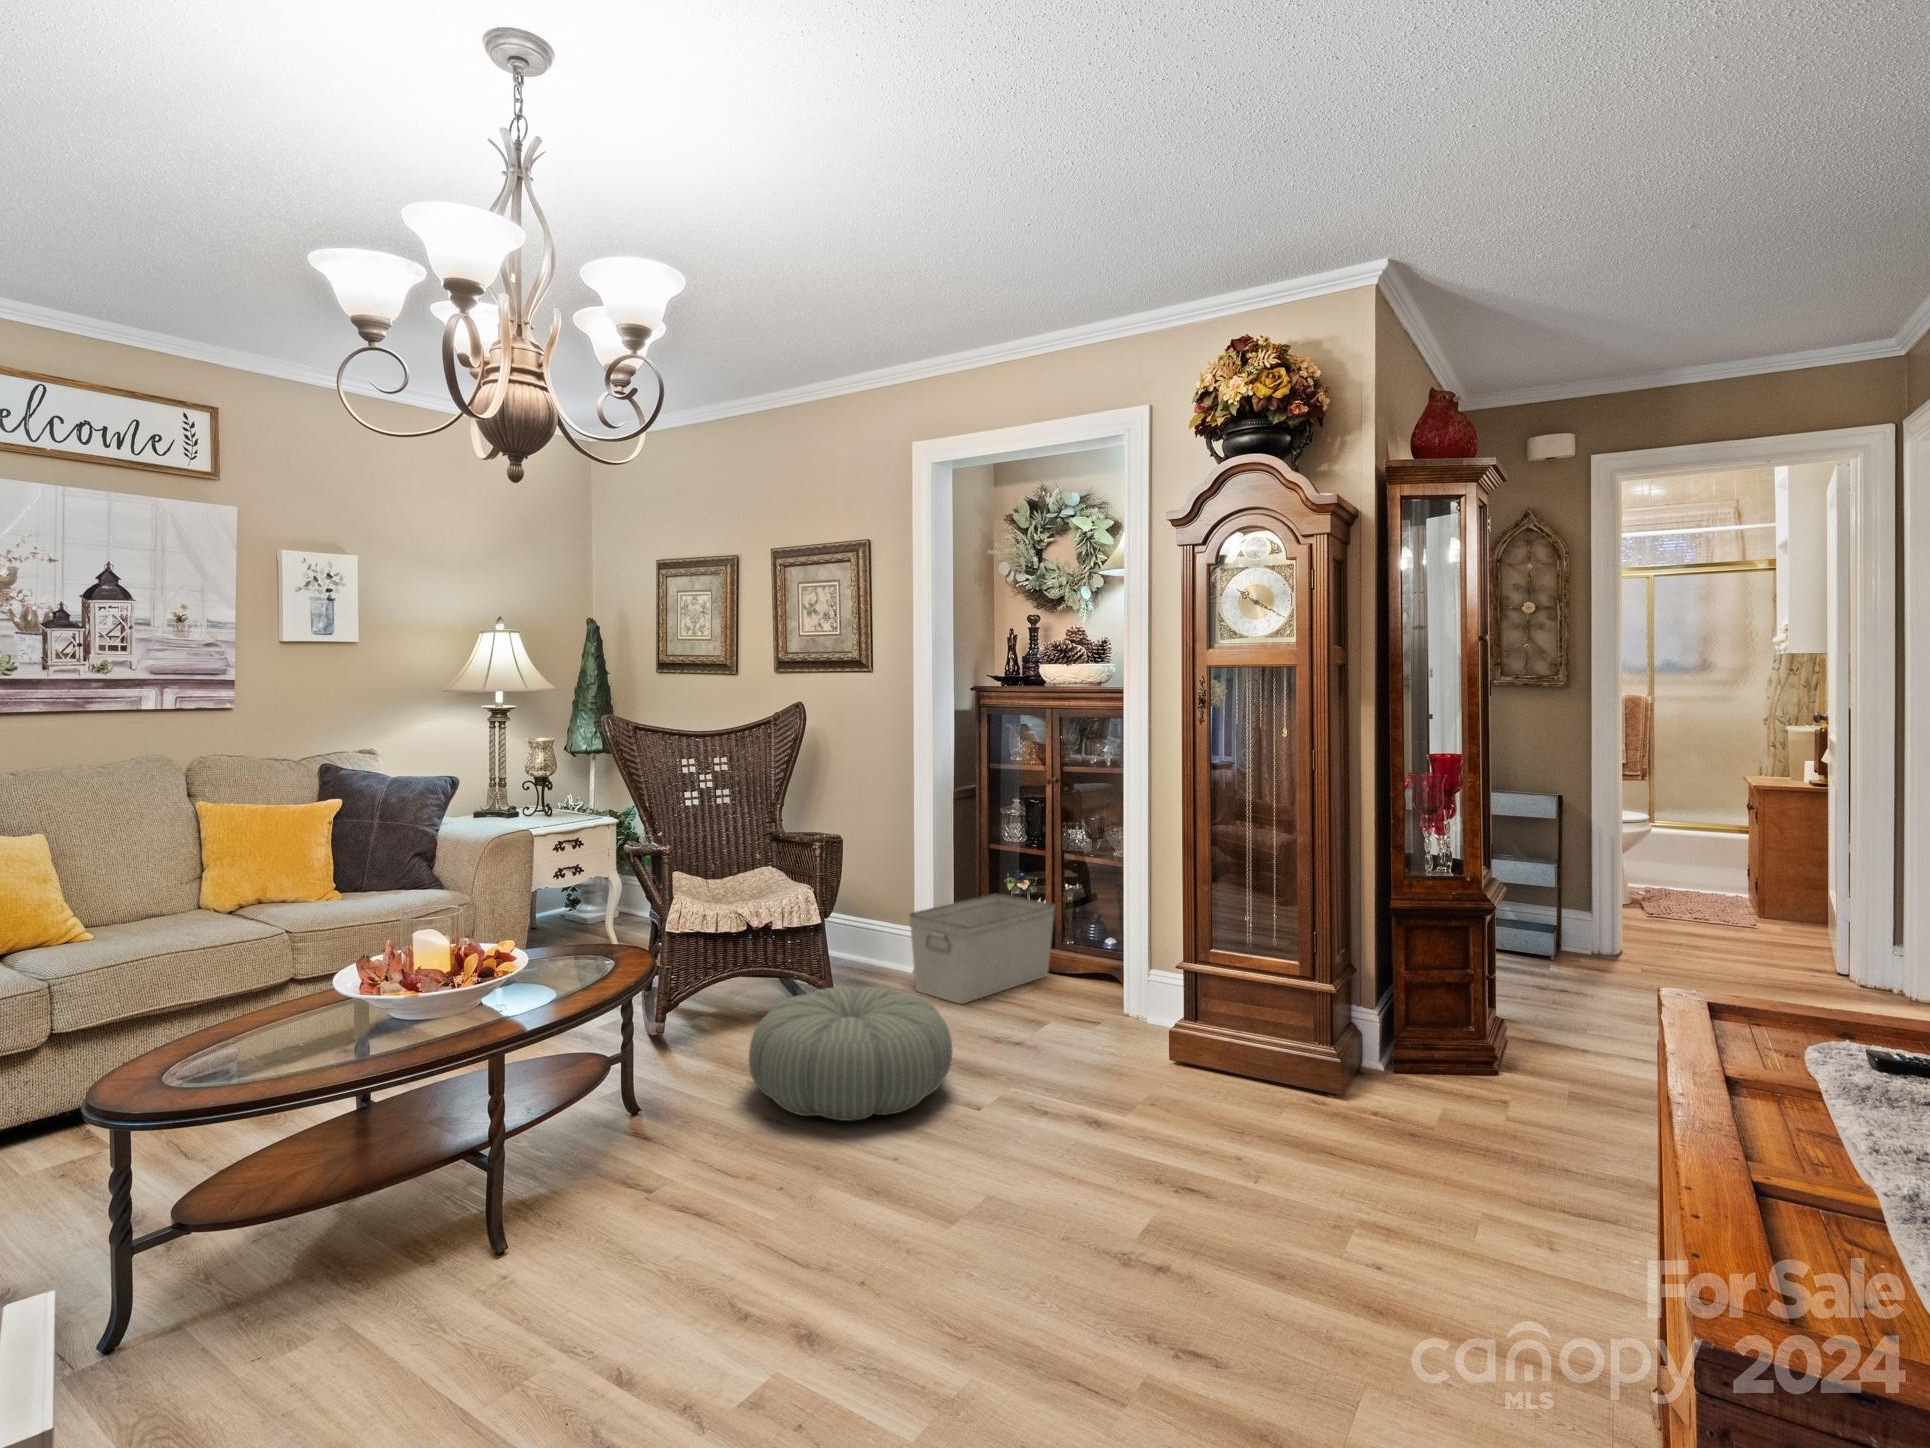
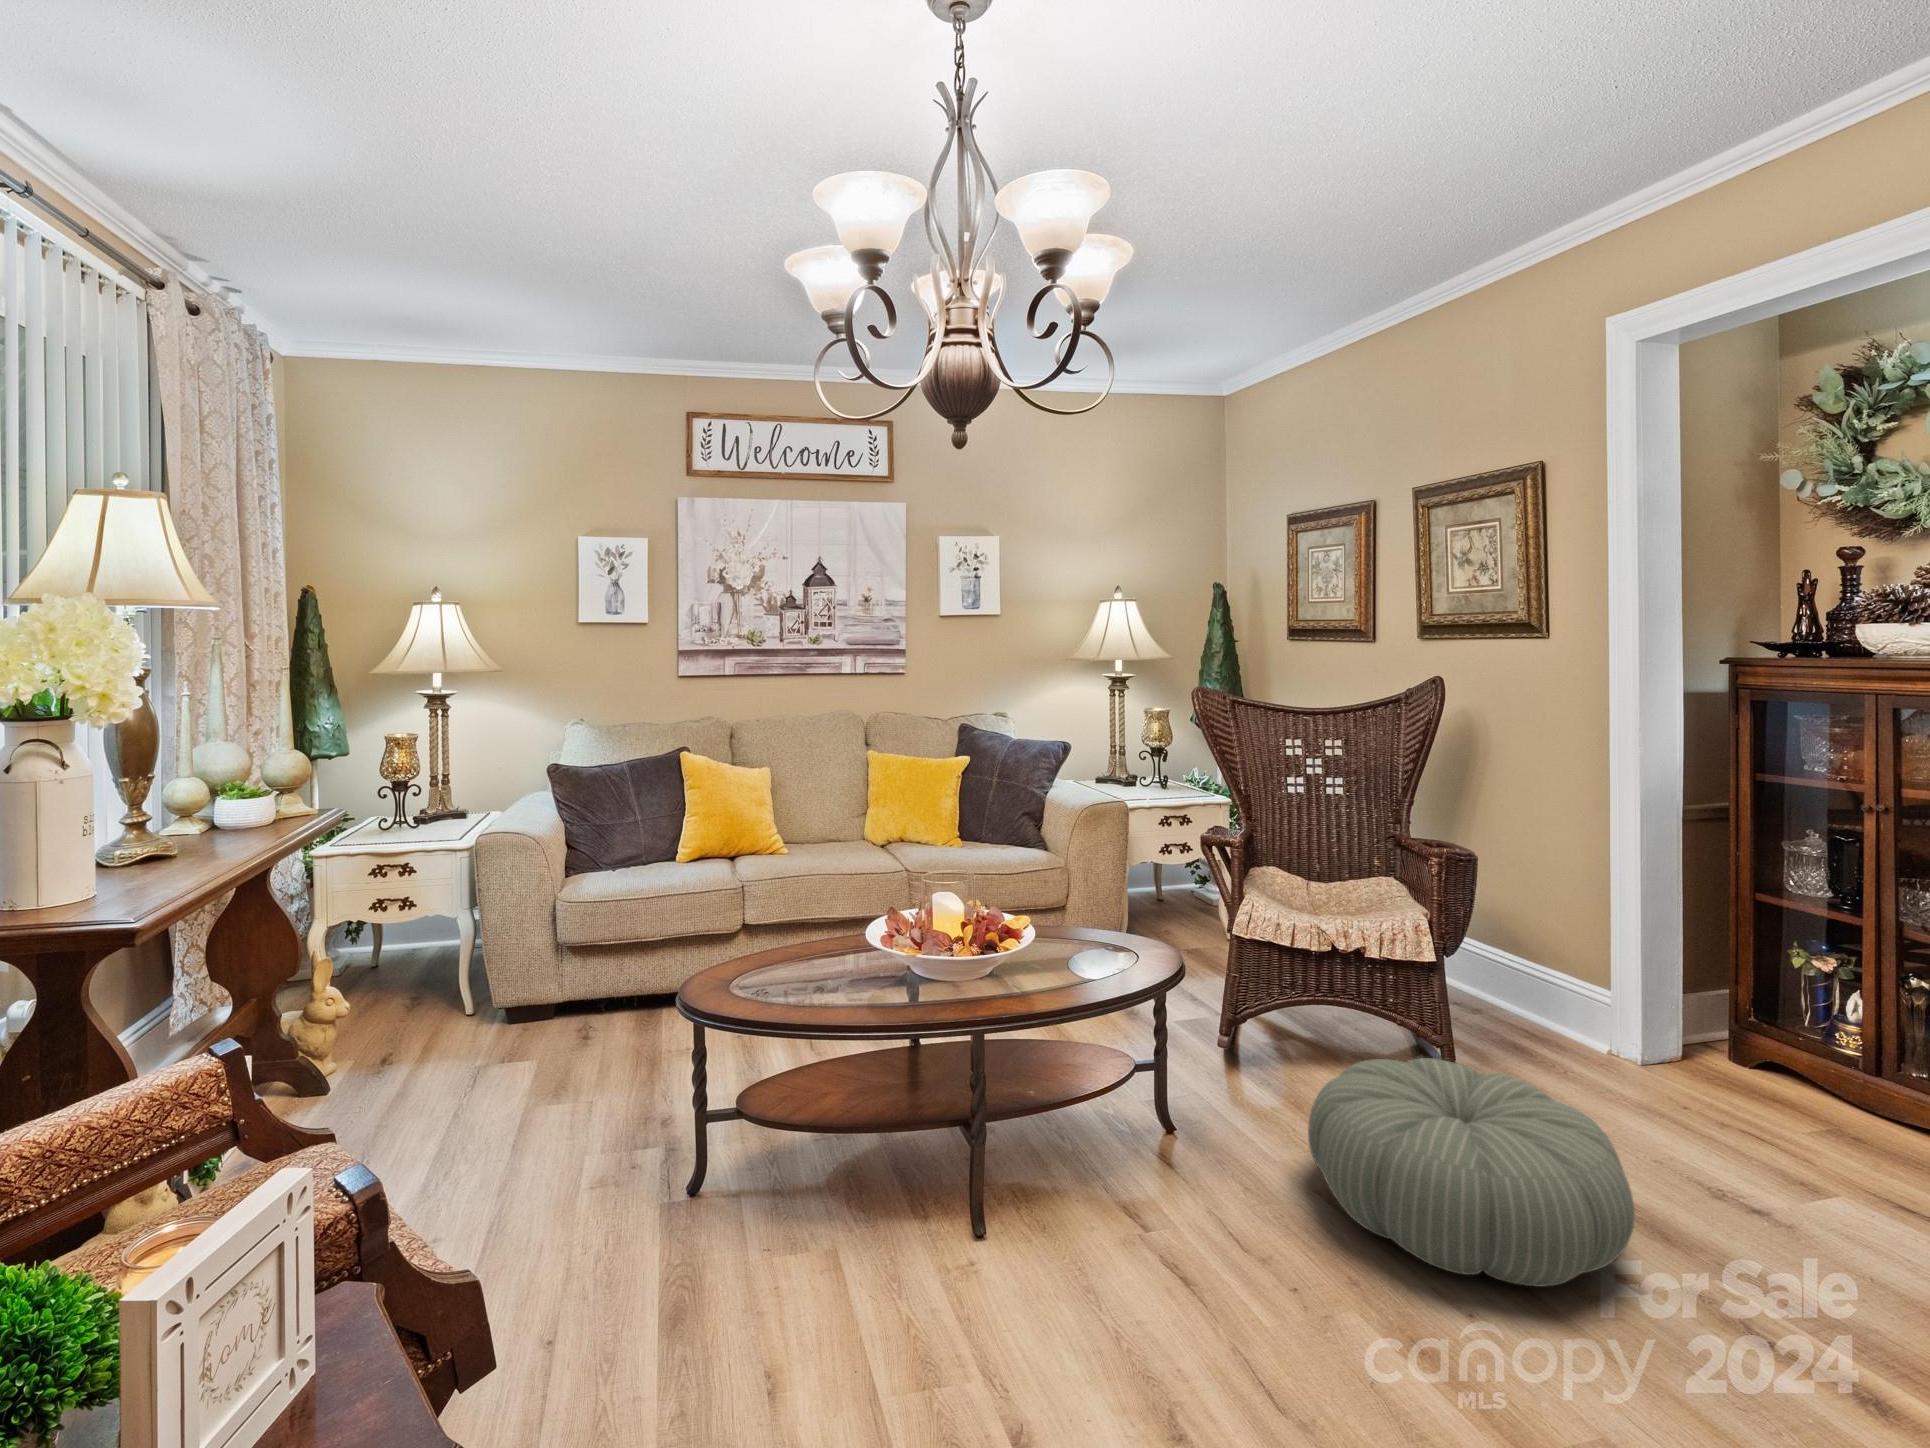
storage bin: present [909,894,1055,1004] -> none [1592,962,1884,1119]

